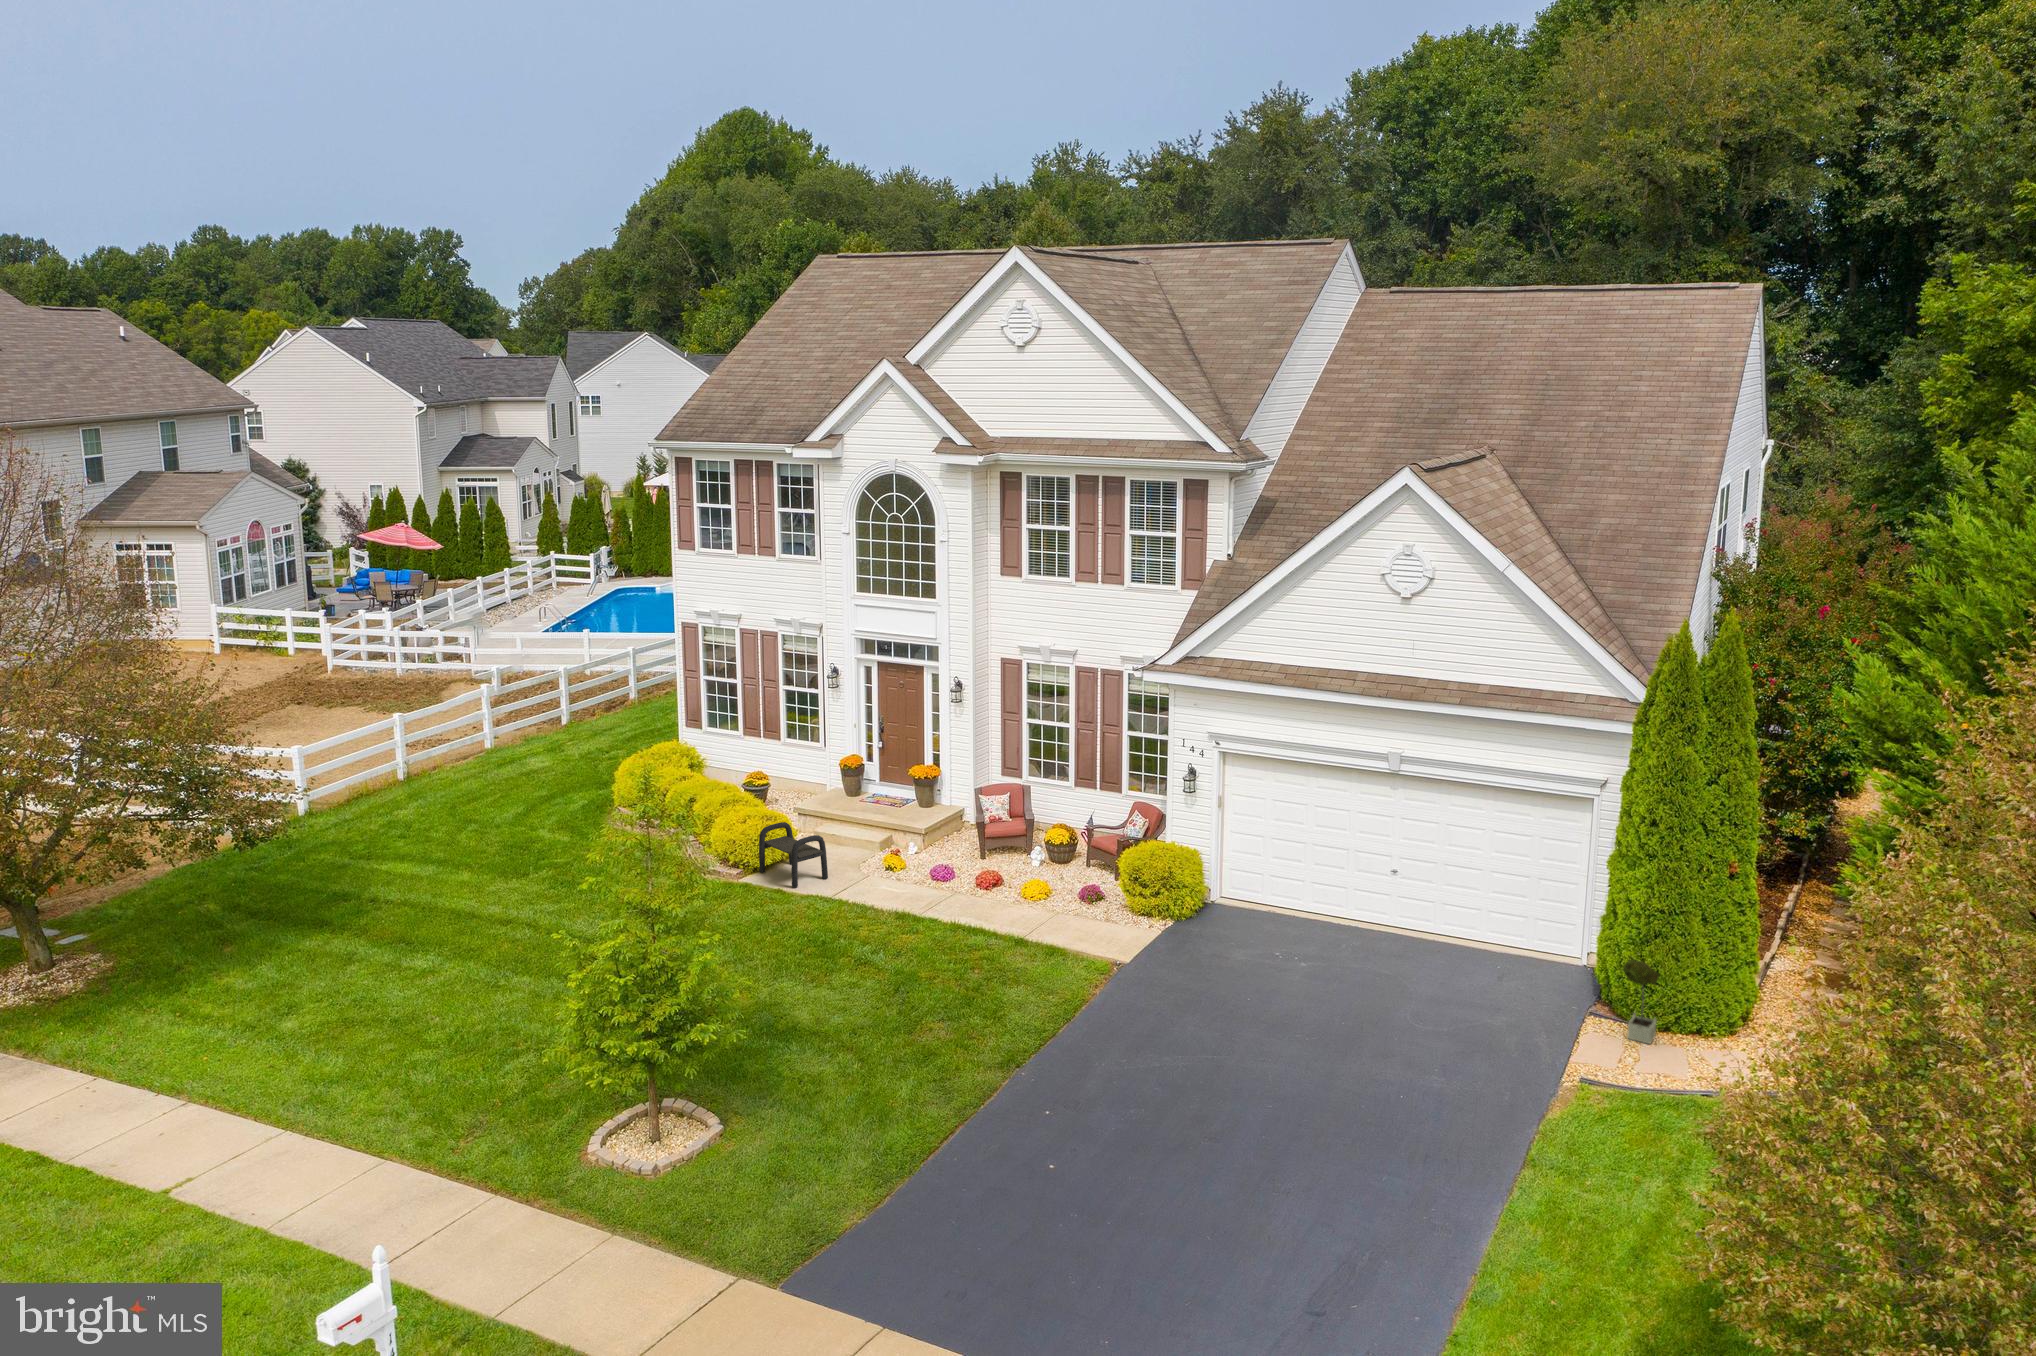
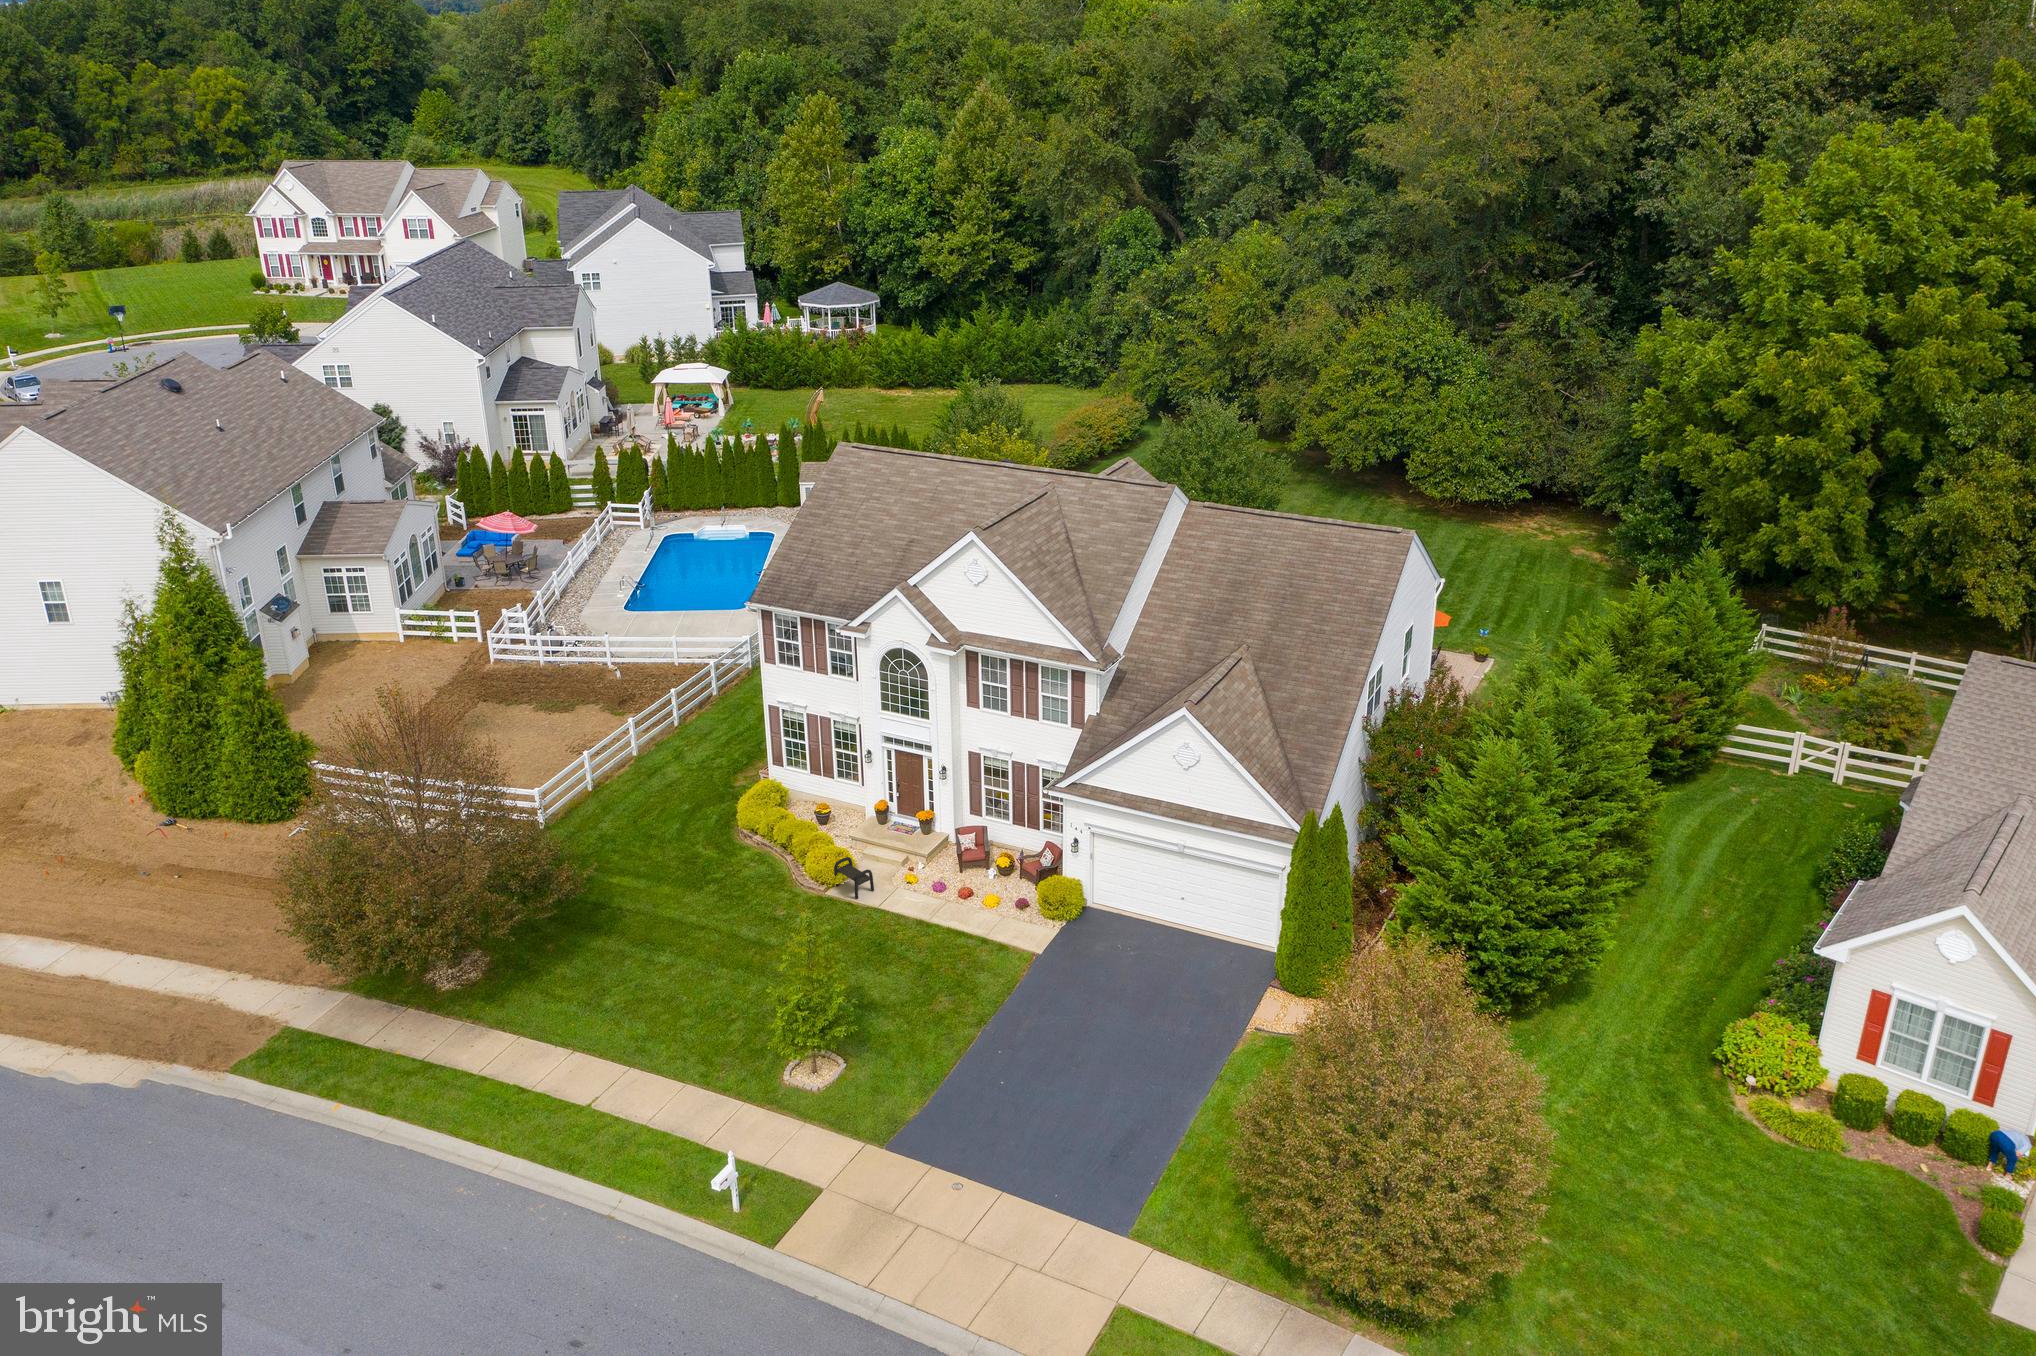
potted tree: present [1623,960,1659,1044] -> none [1269,972,1285,1010]

